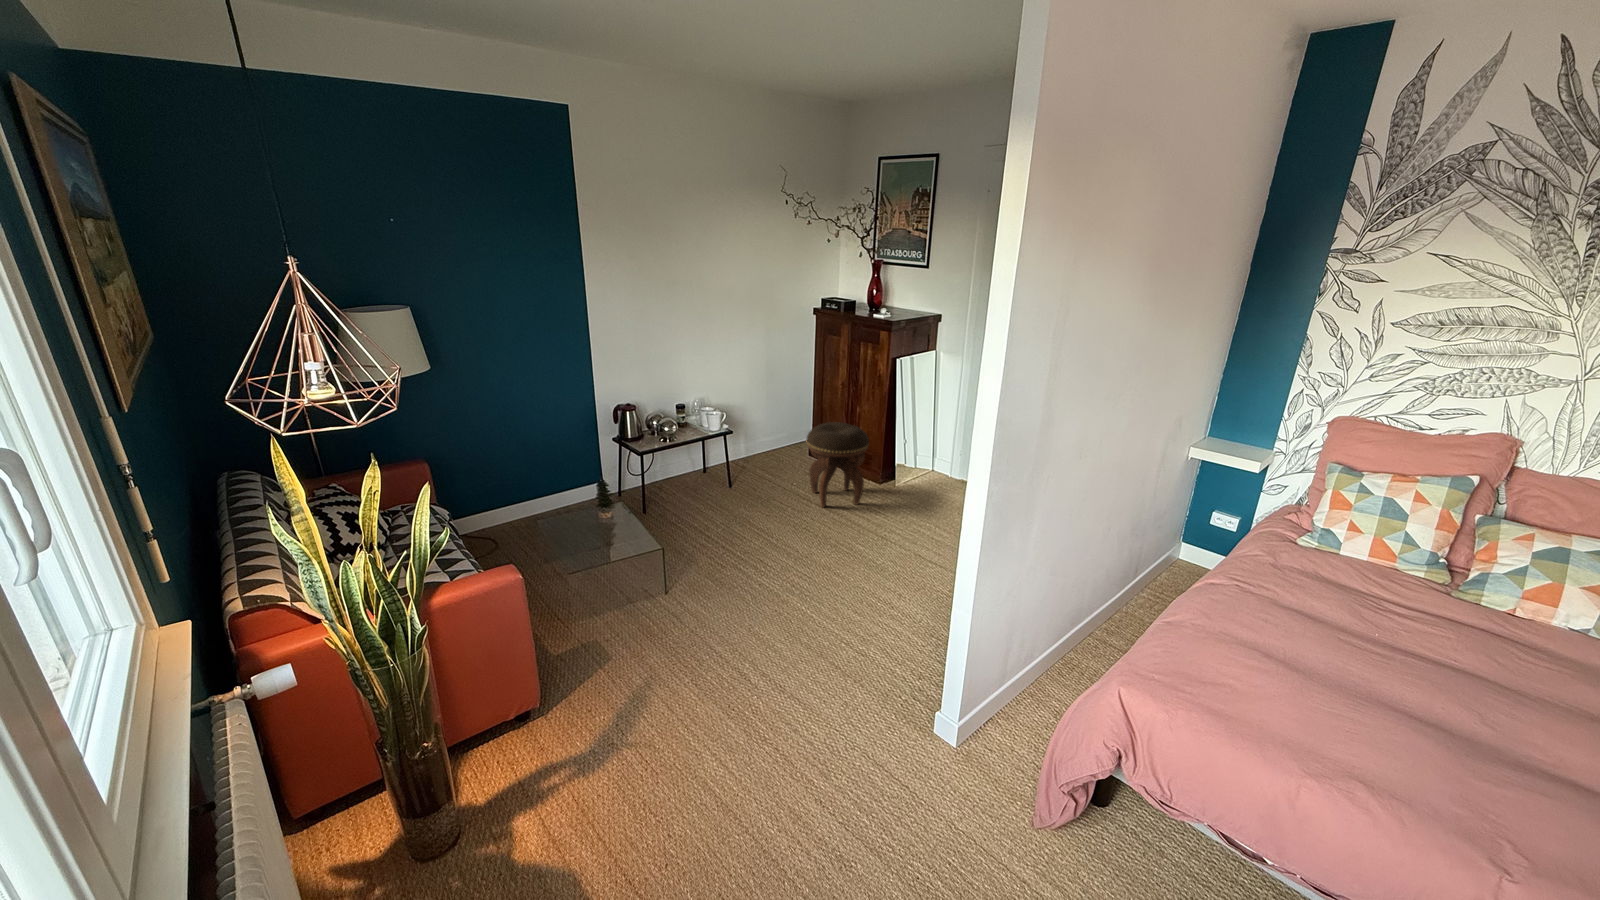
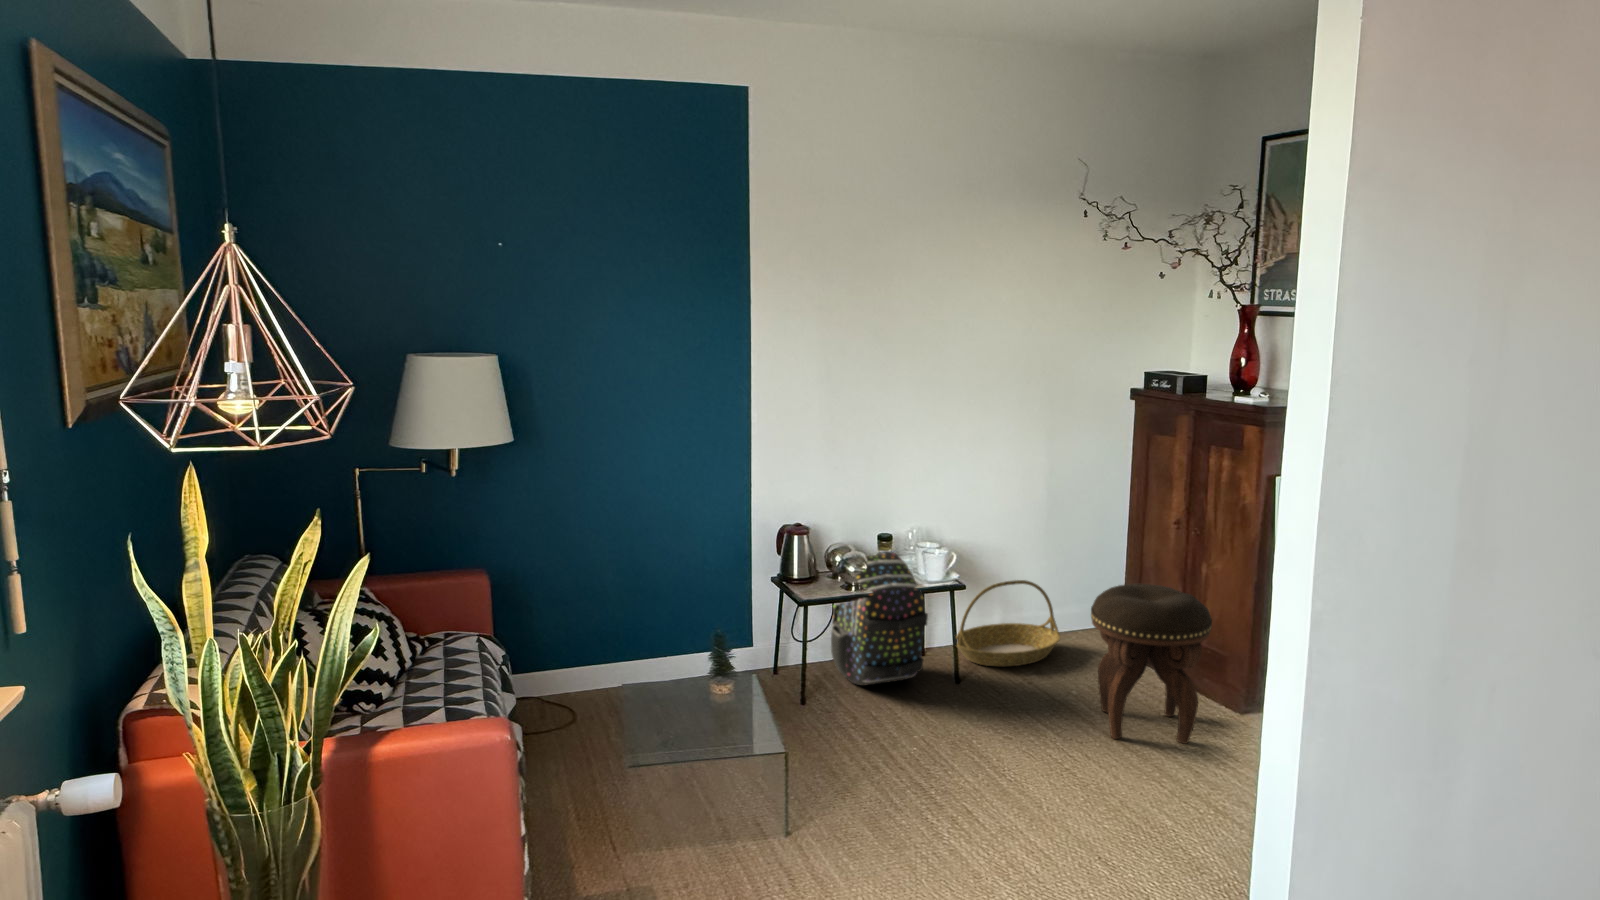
backpack: none [651,415,714,496] -> present [831,551,928,685]
basket: none [723,423,782,474] -> present [956,580,1060,666]

